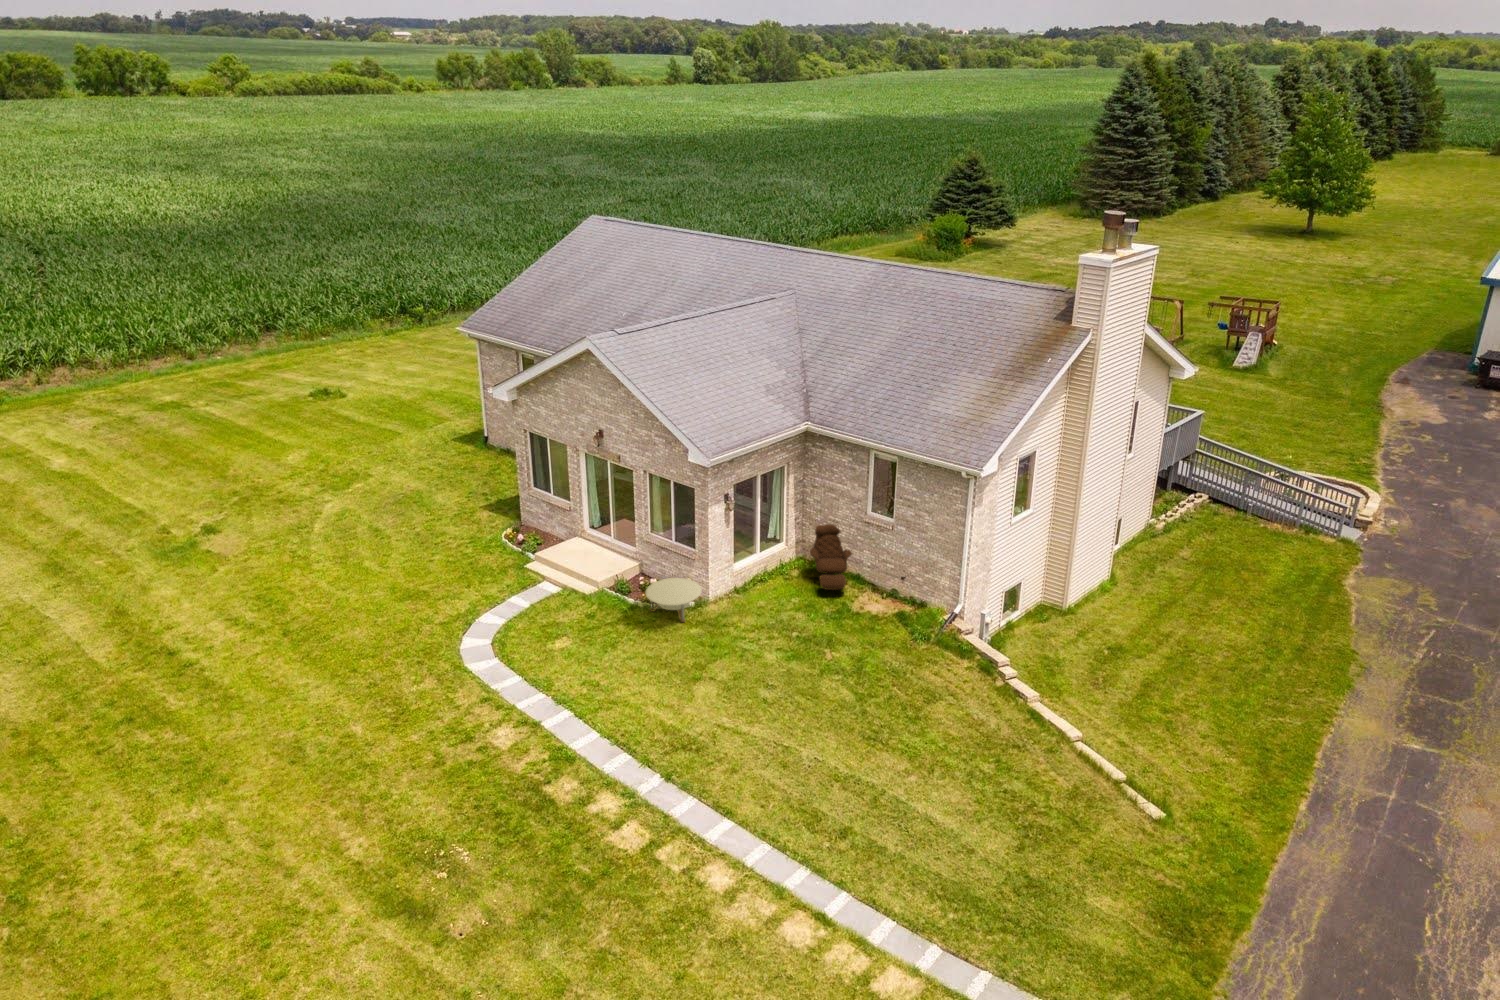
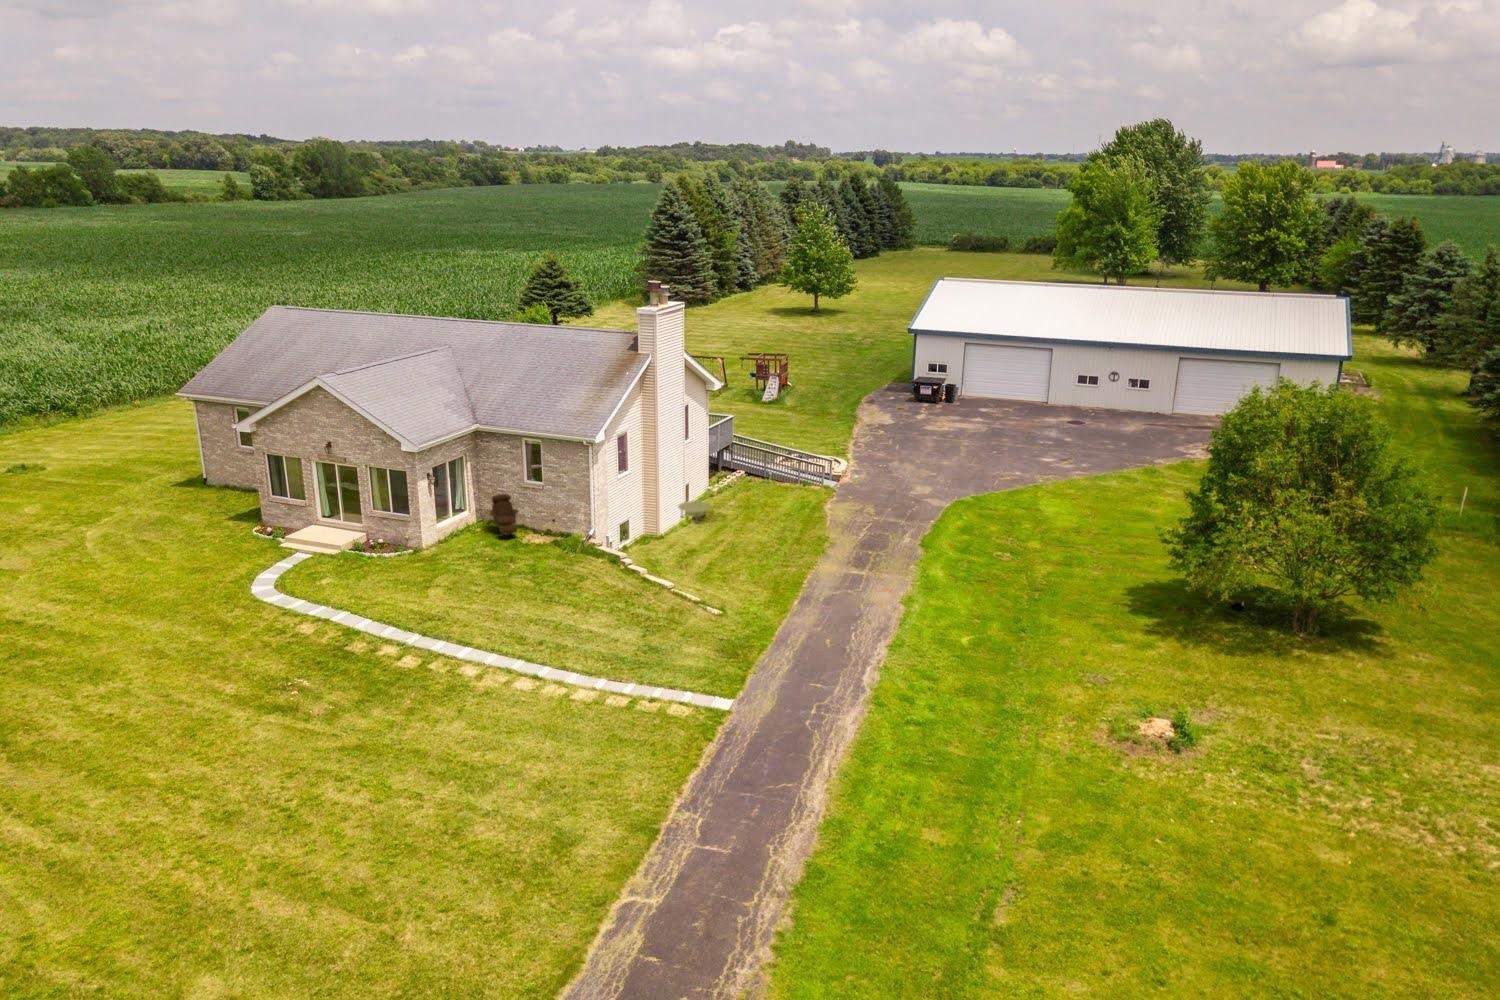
round table: present [646,578,701,622] -> present [678,501,710,524]

